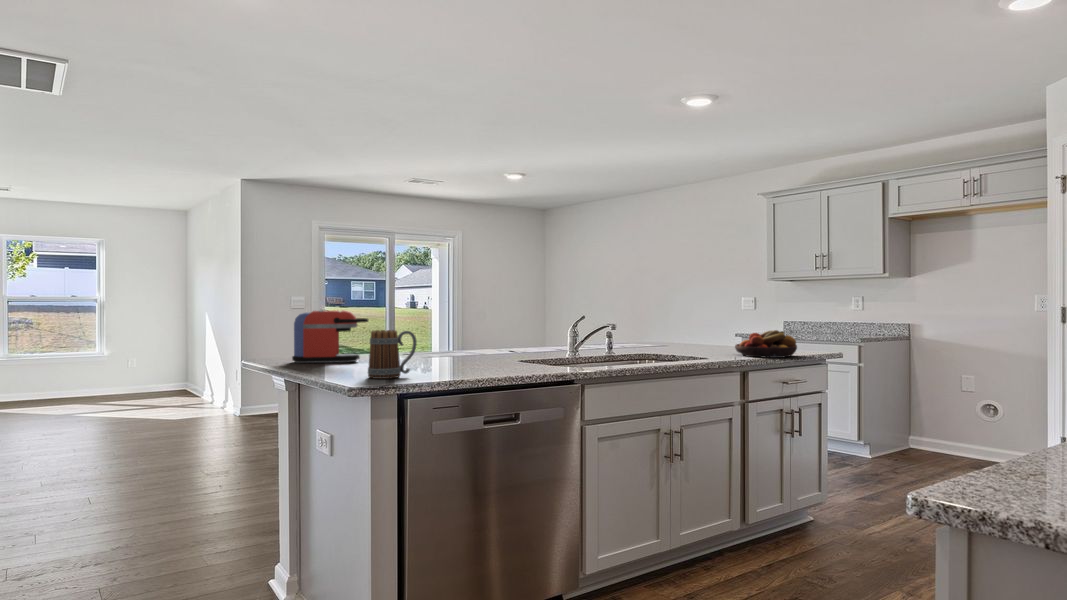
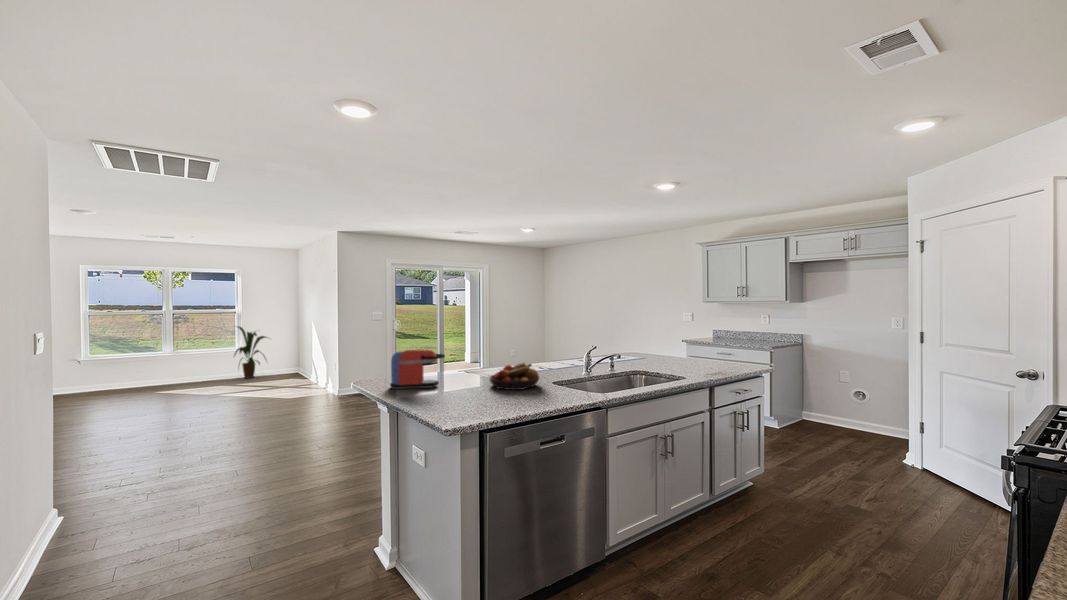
house plant: none [97,319,154,396] -> present [235,327,267,379]
mug: present [368,330,417,379] -> none [455,376,490,414]
fruit bowl: present [735,330,797,358] -> present [490,362,539,390]

